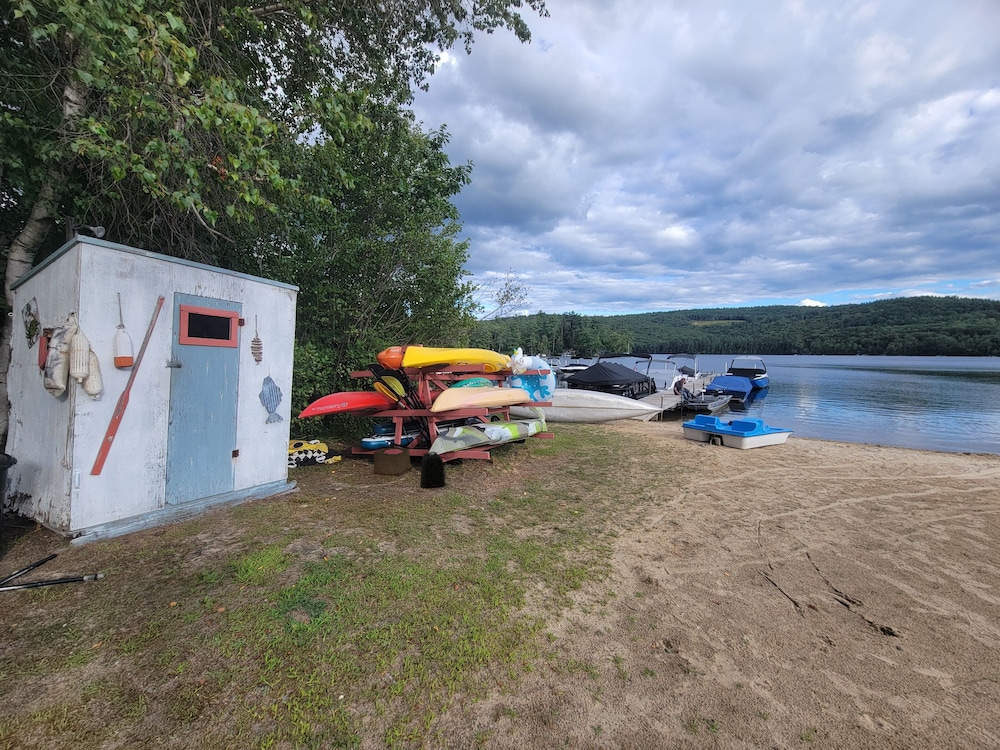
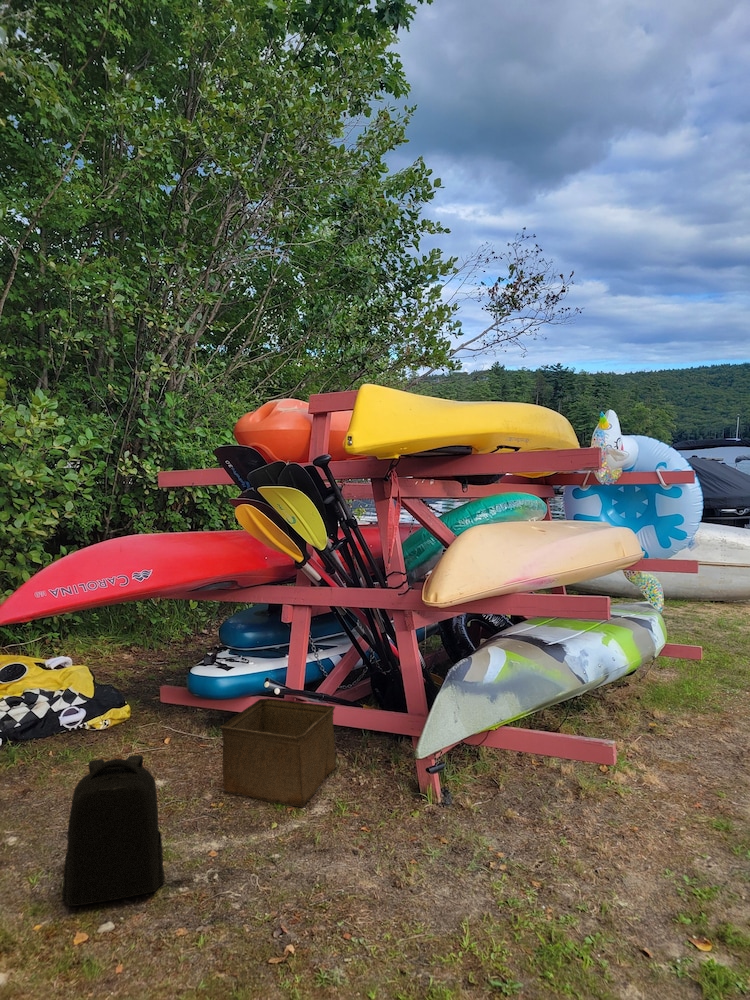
backpack: present [420,452,445,488] -> present [62,755,164,906]

